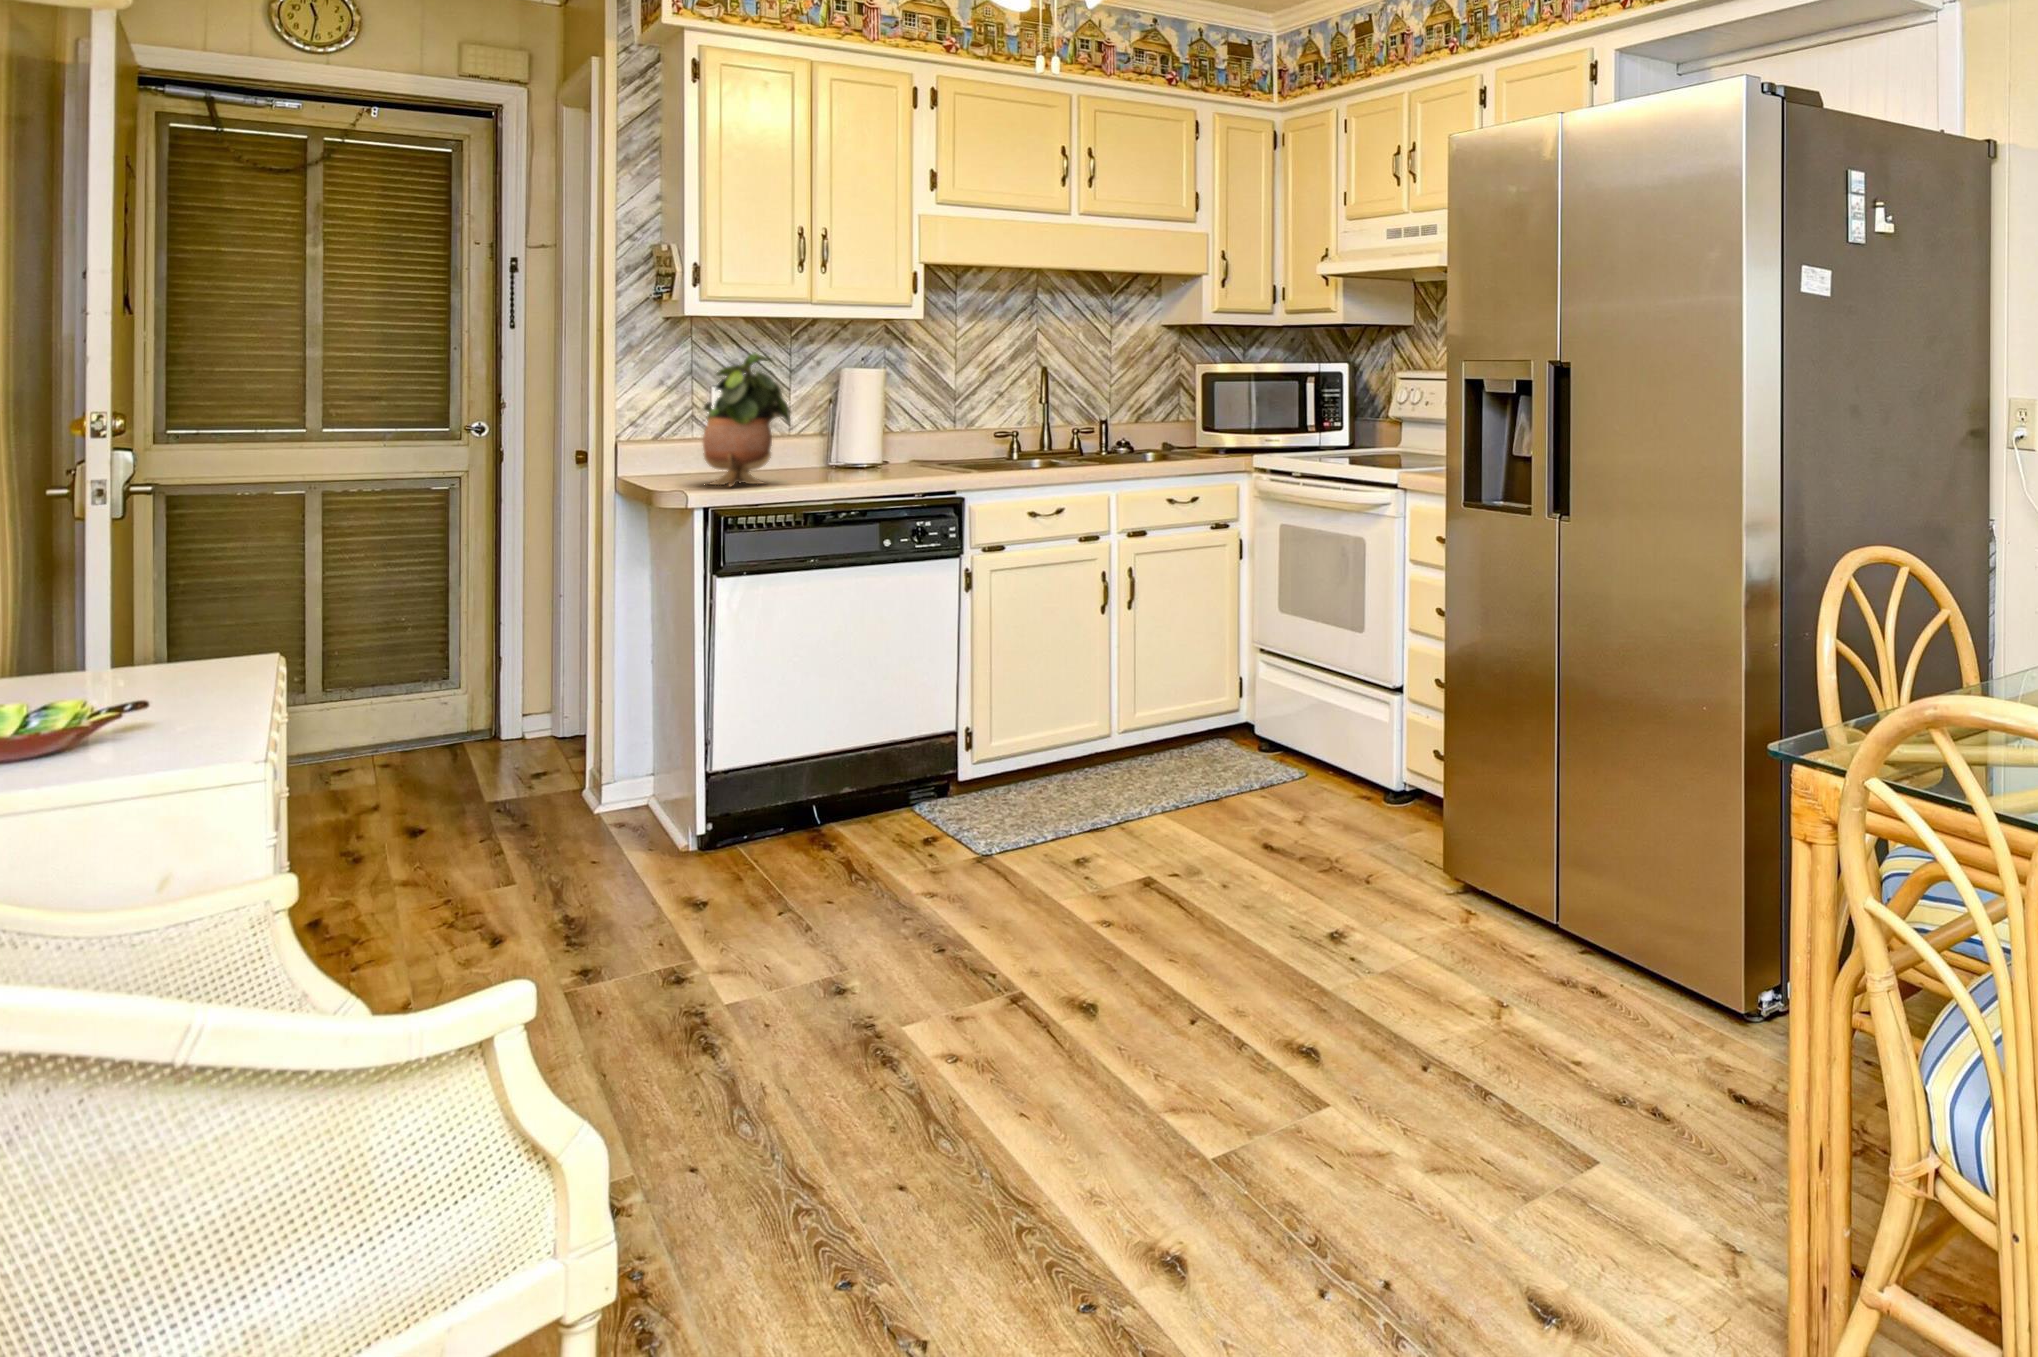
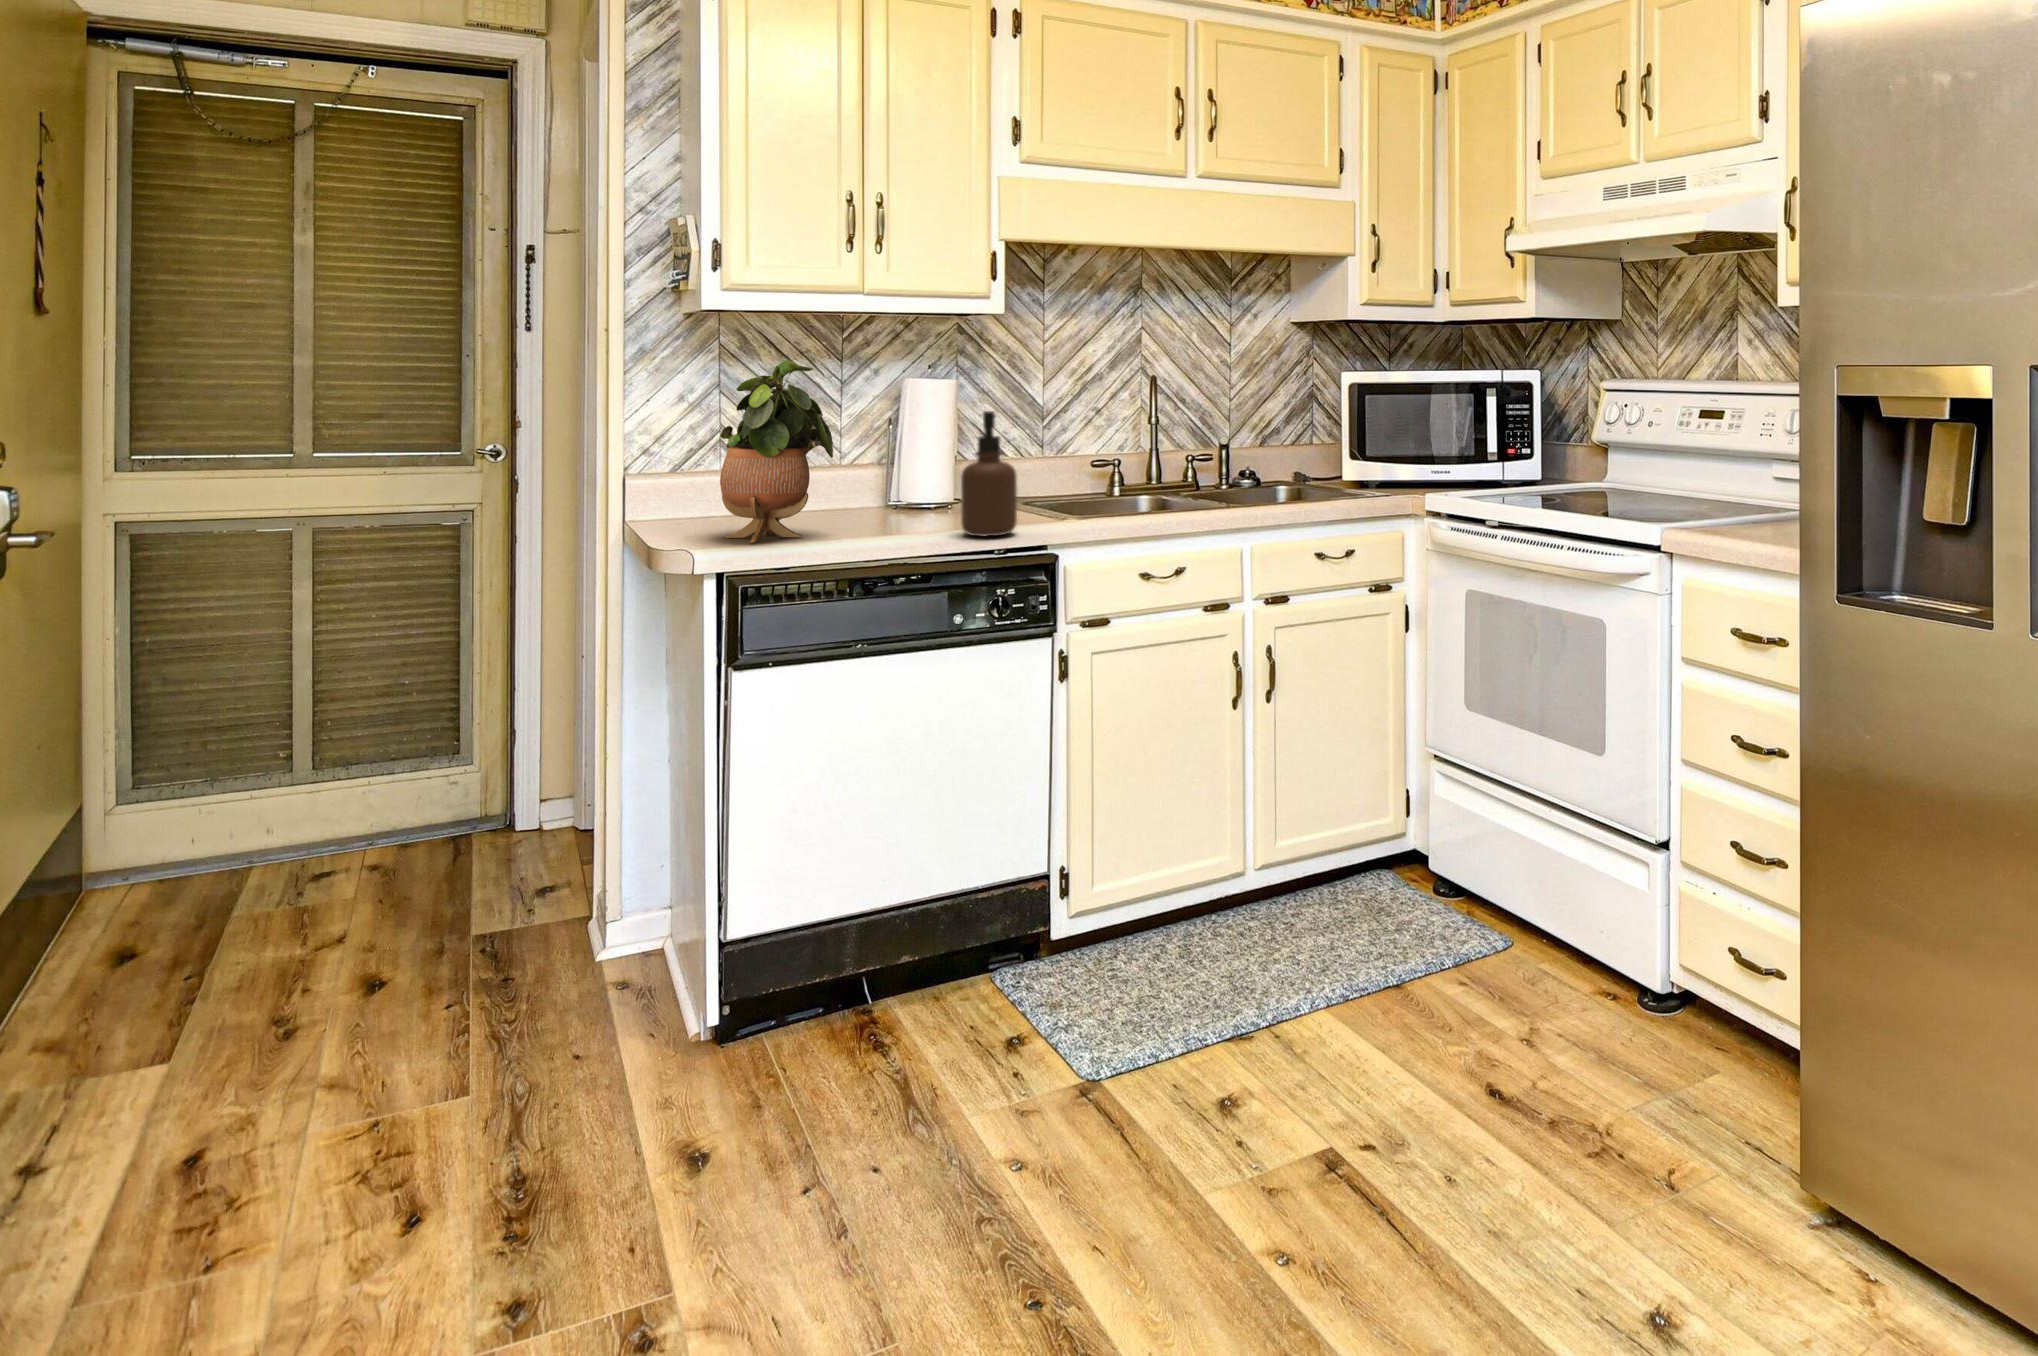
soap dispenser: none [890,391,933,483] -> present [961,411,1017,536]

